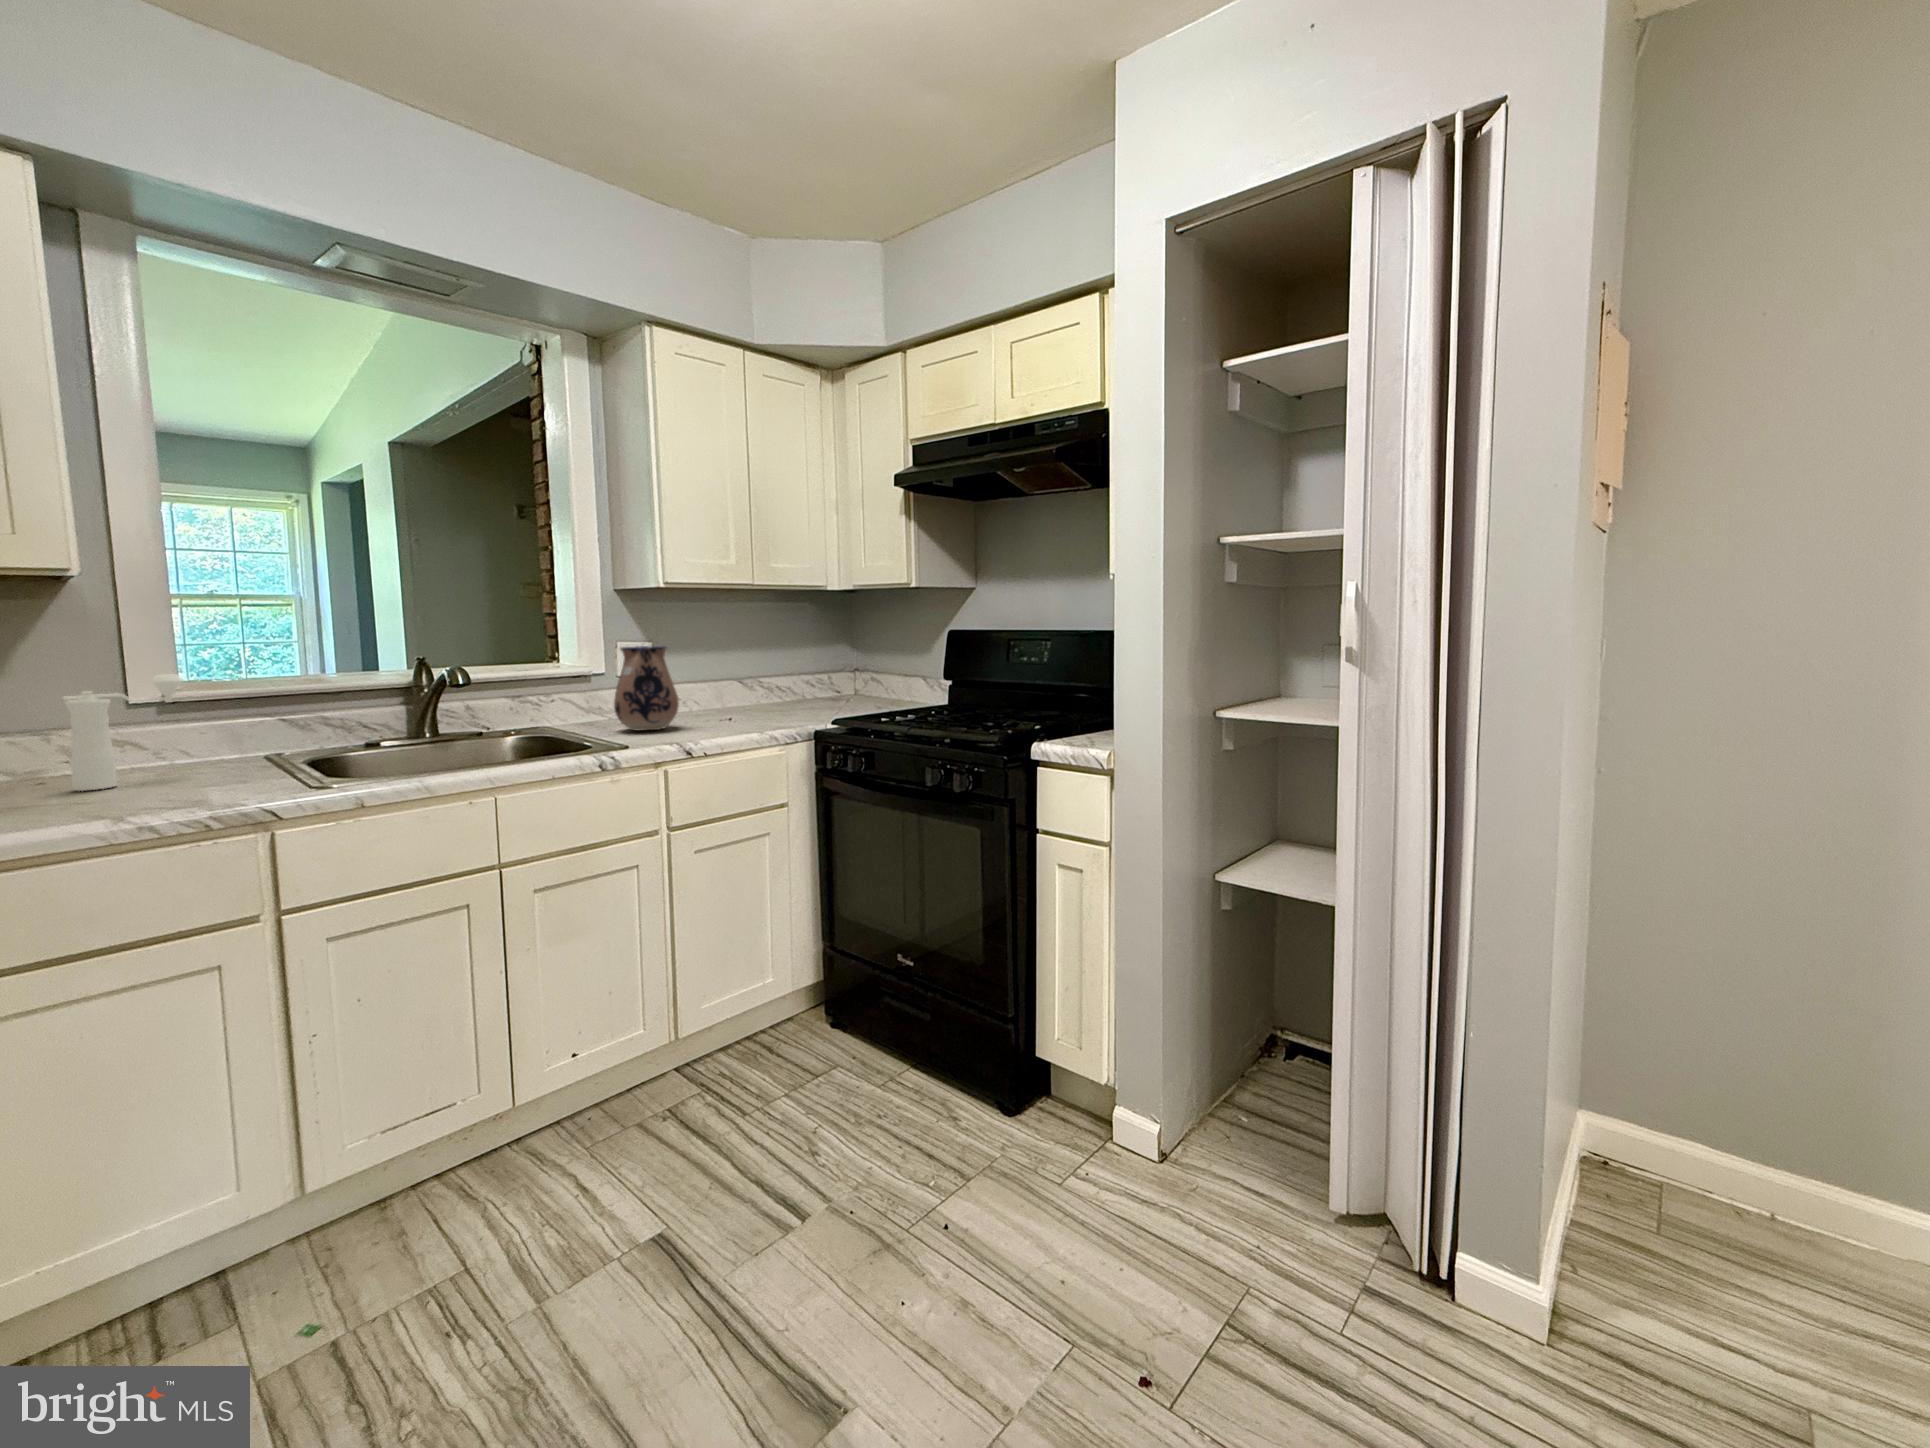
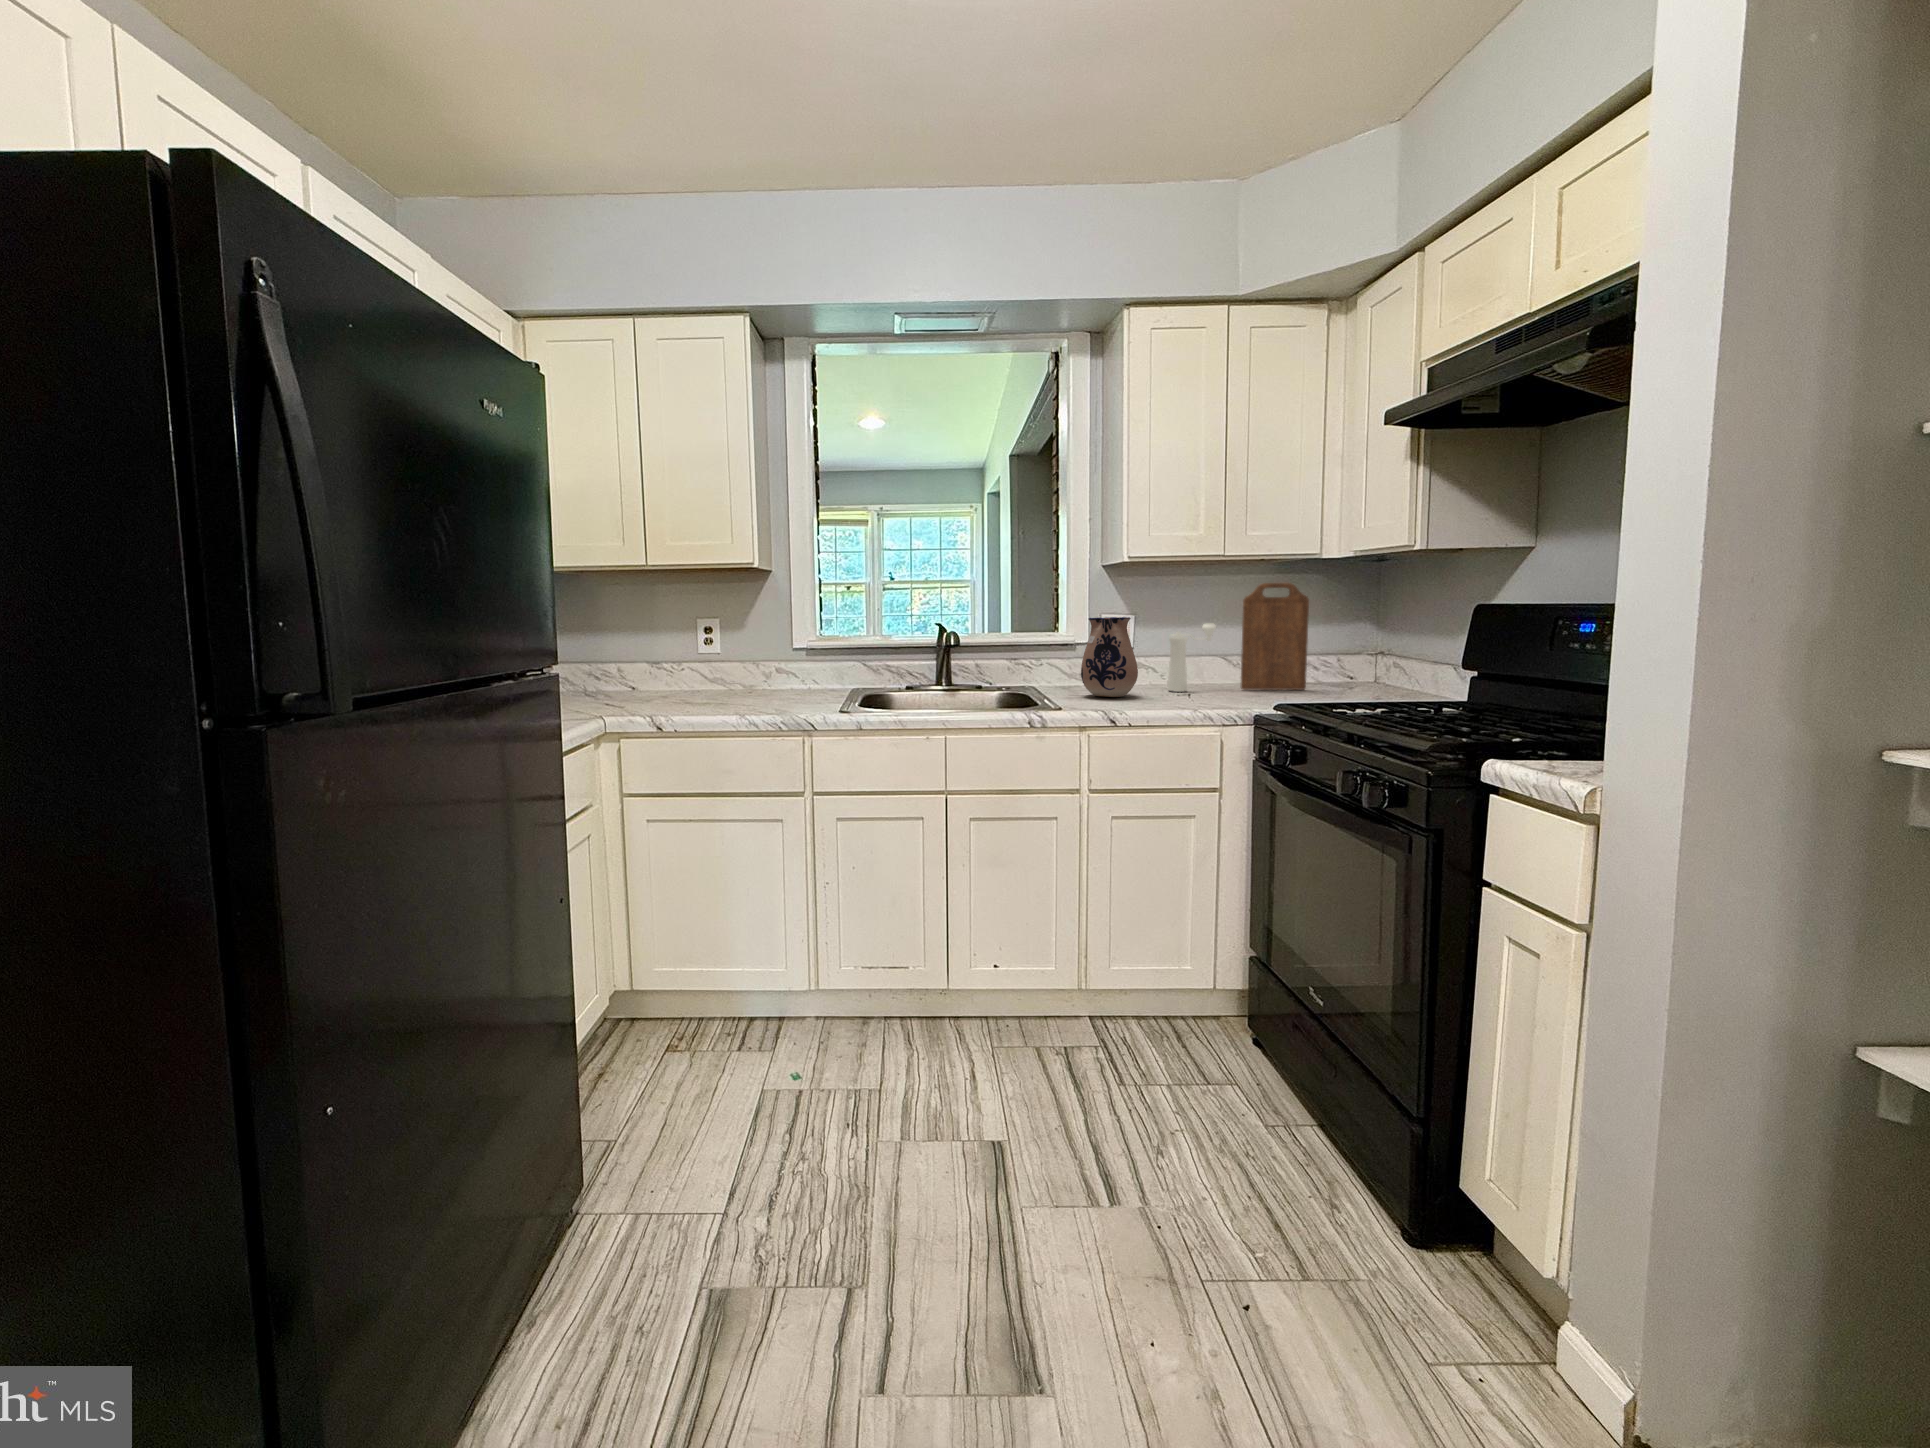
cutting board: none [761,613,815,711] -> present [1241,583,1309,690]
pepper mill: present [63,675,182,791] -> present [1168,624,1216,692]

